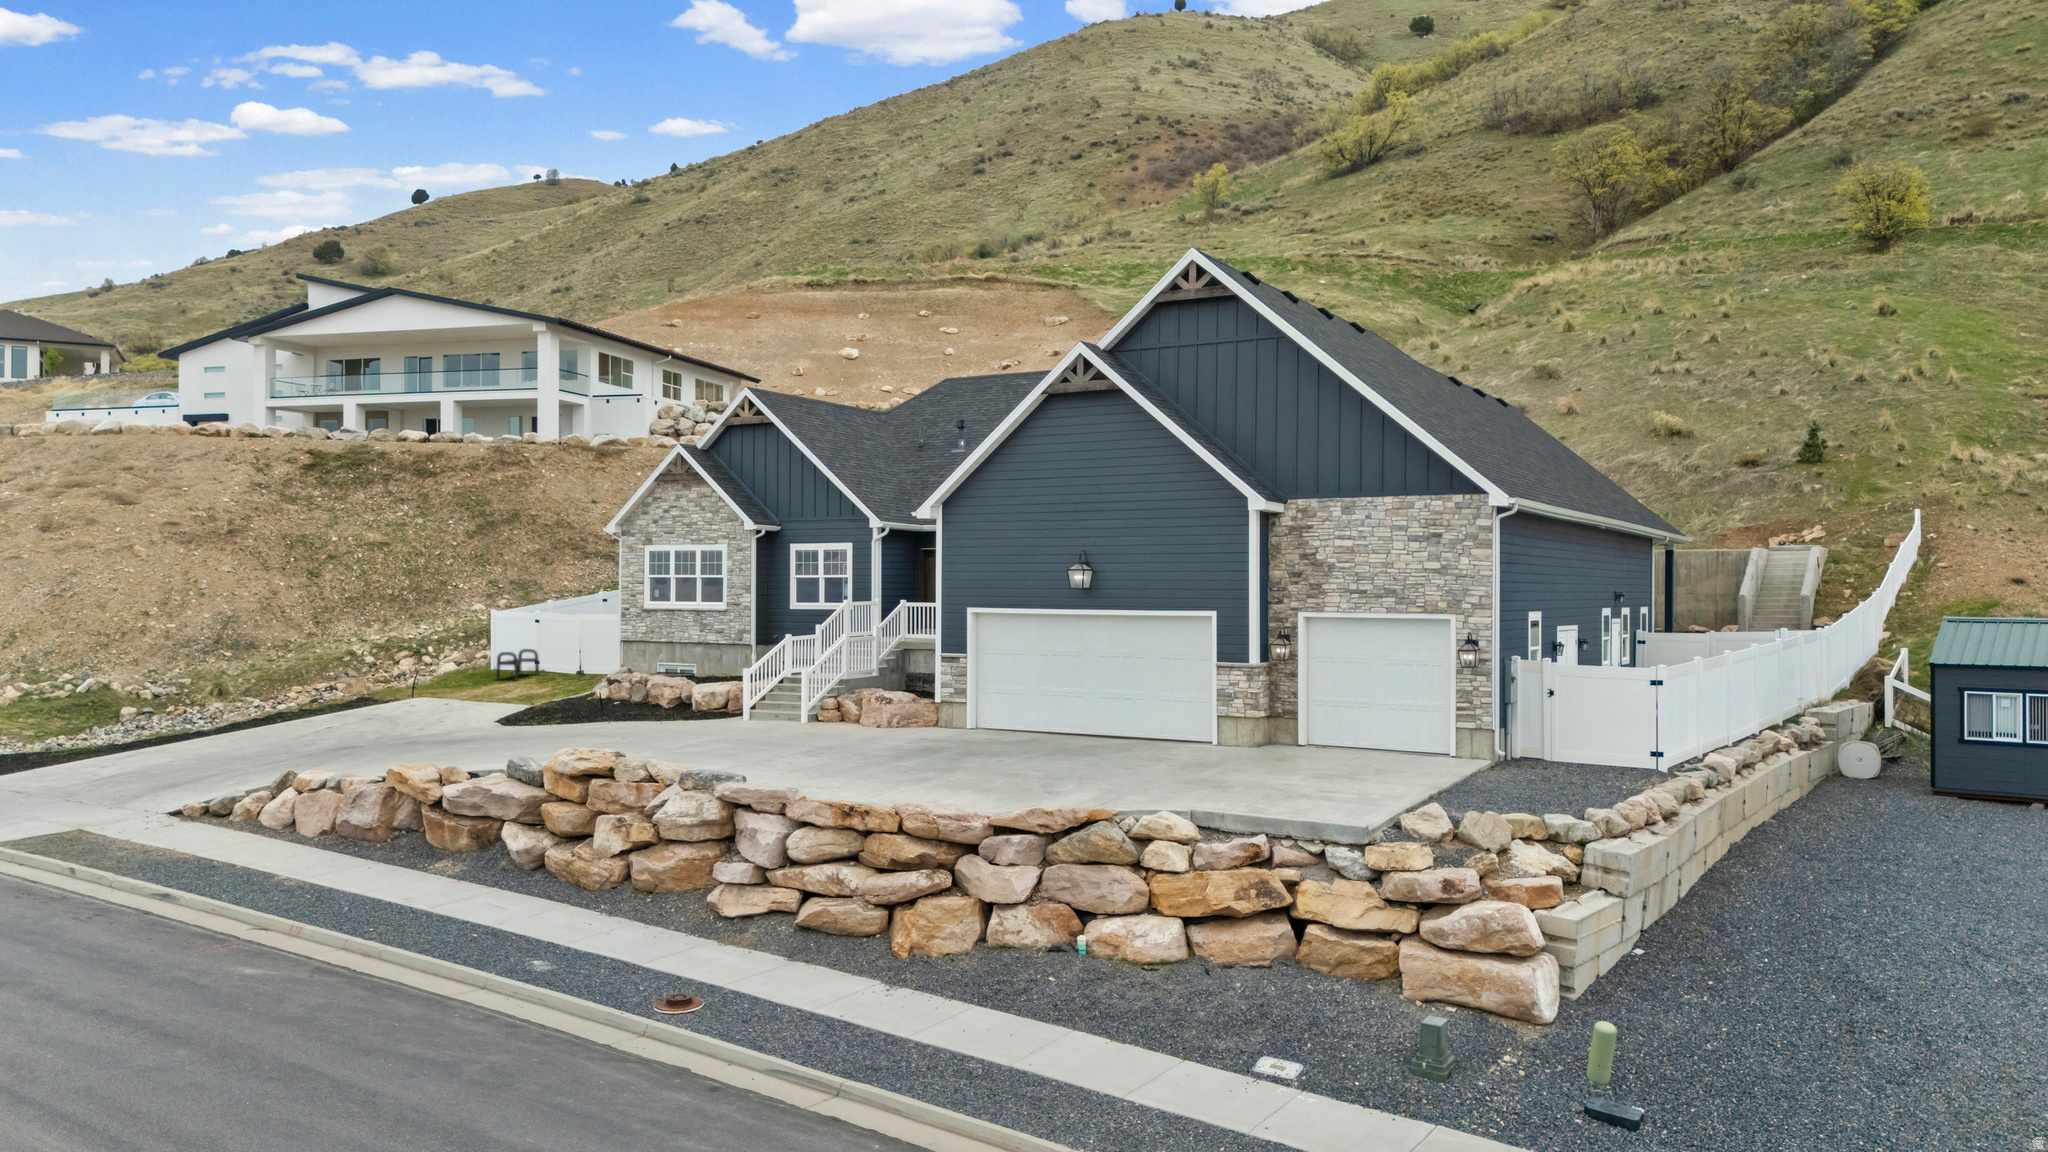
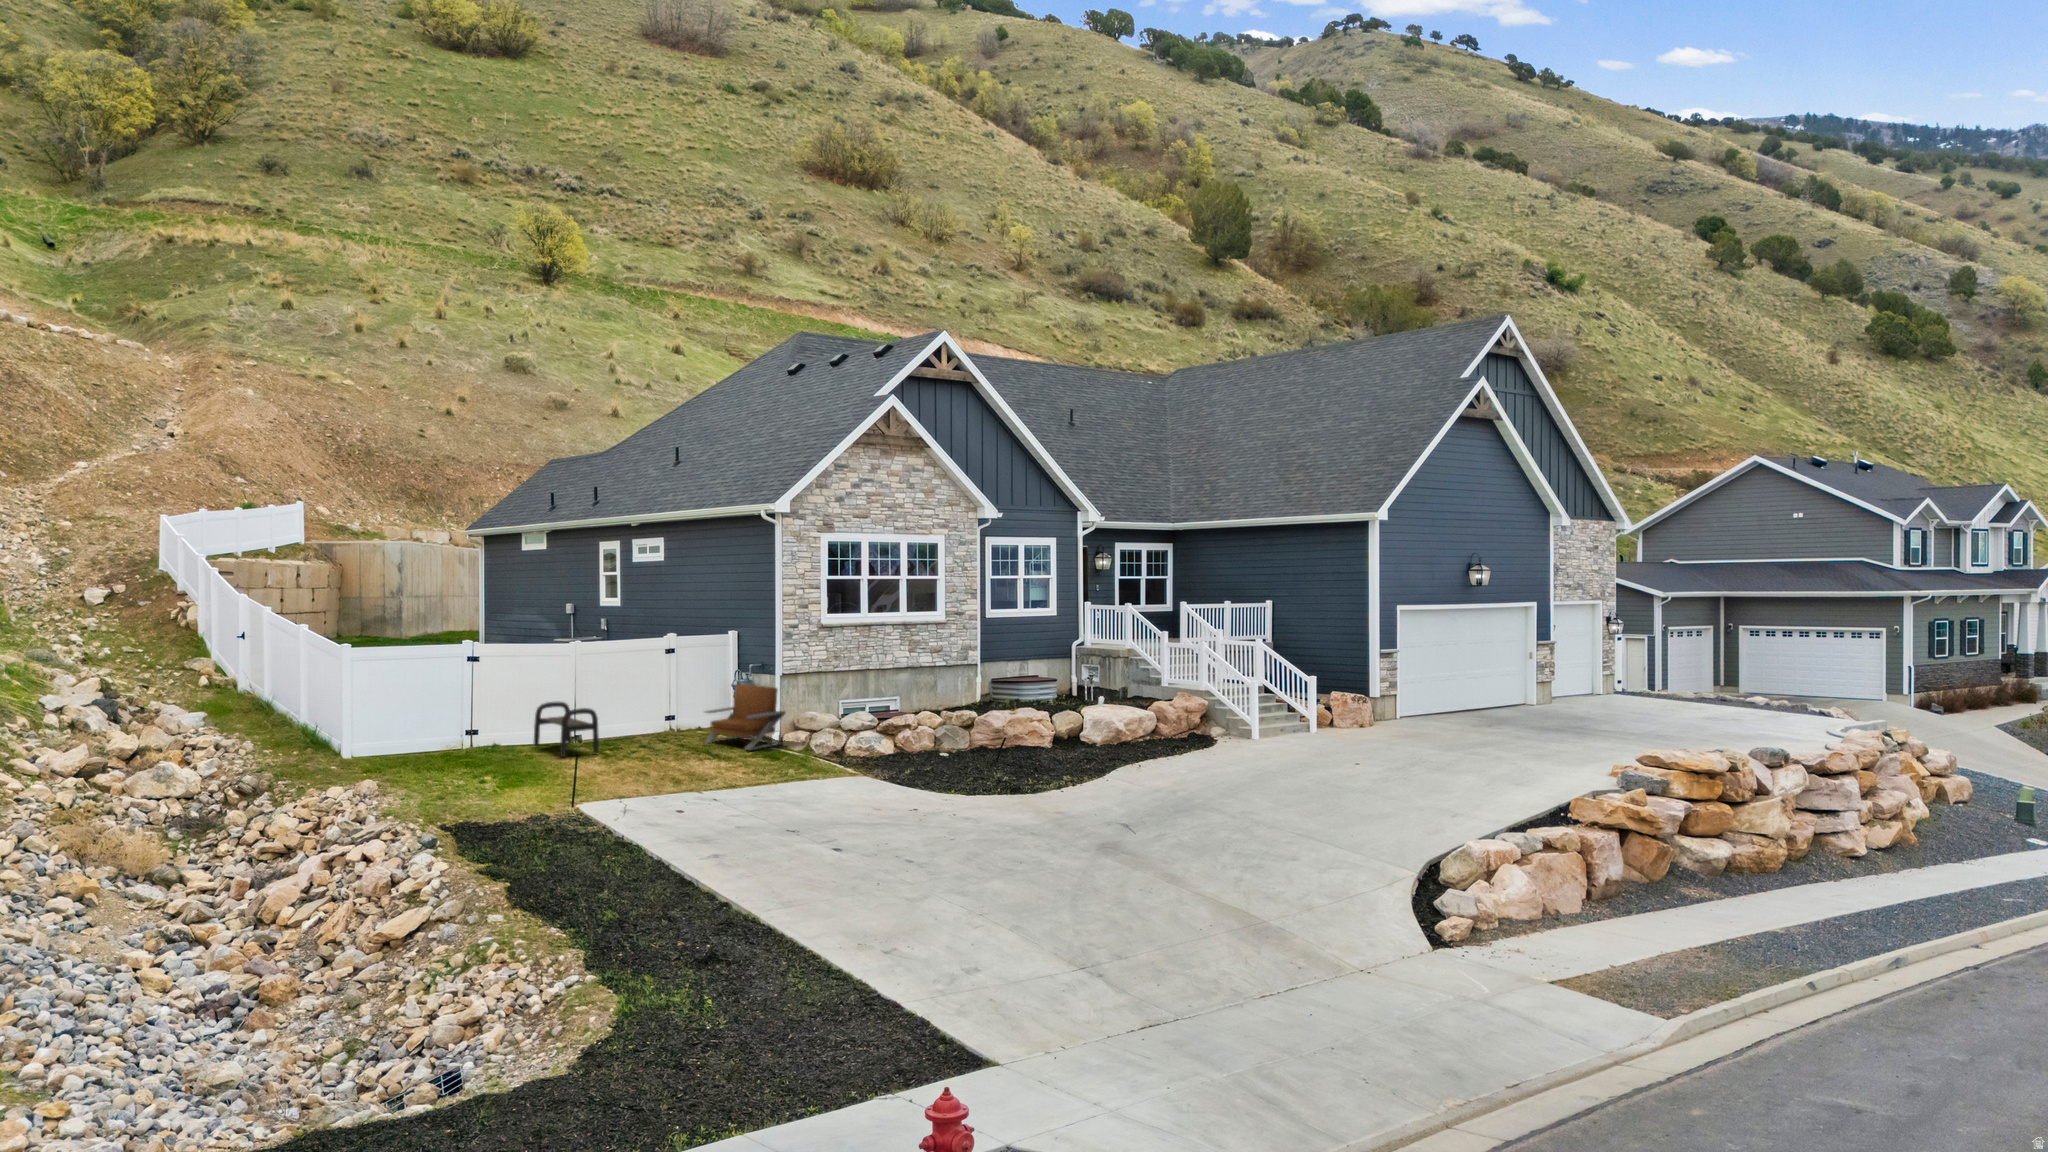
lounge chair: none [571,647,619,688] -> present [705,684,786,750]

